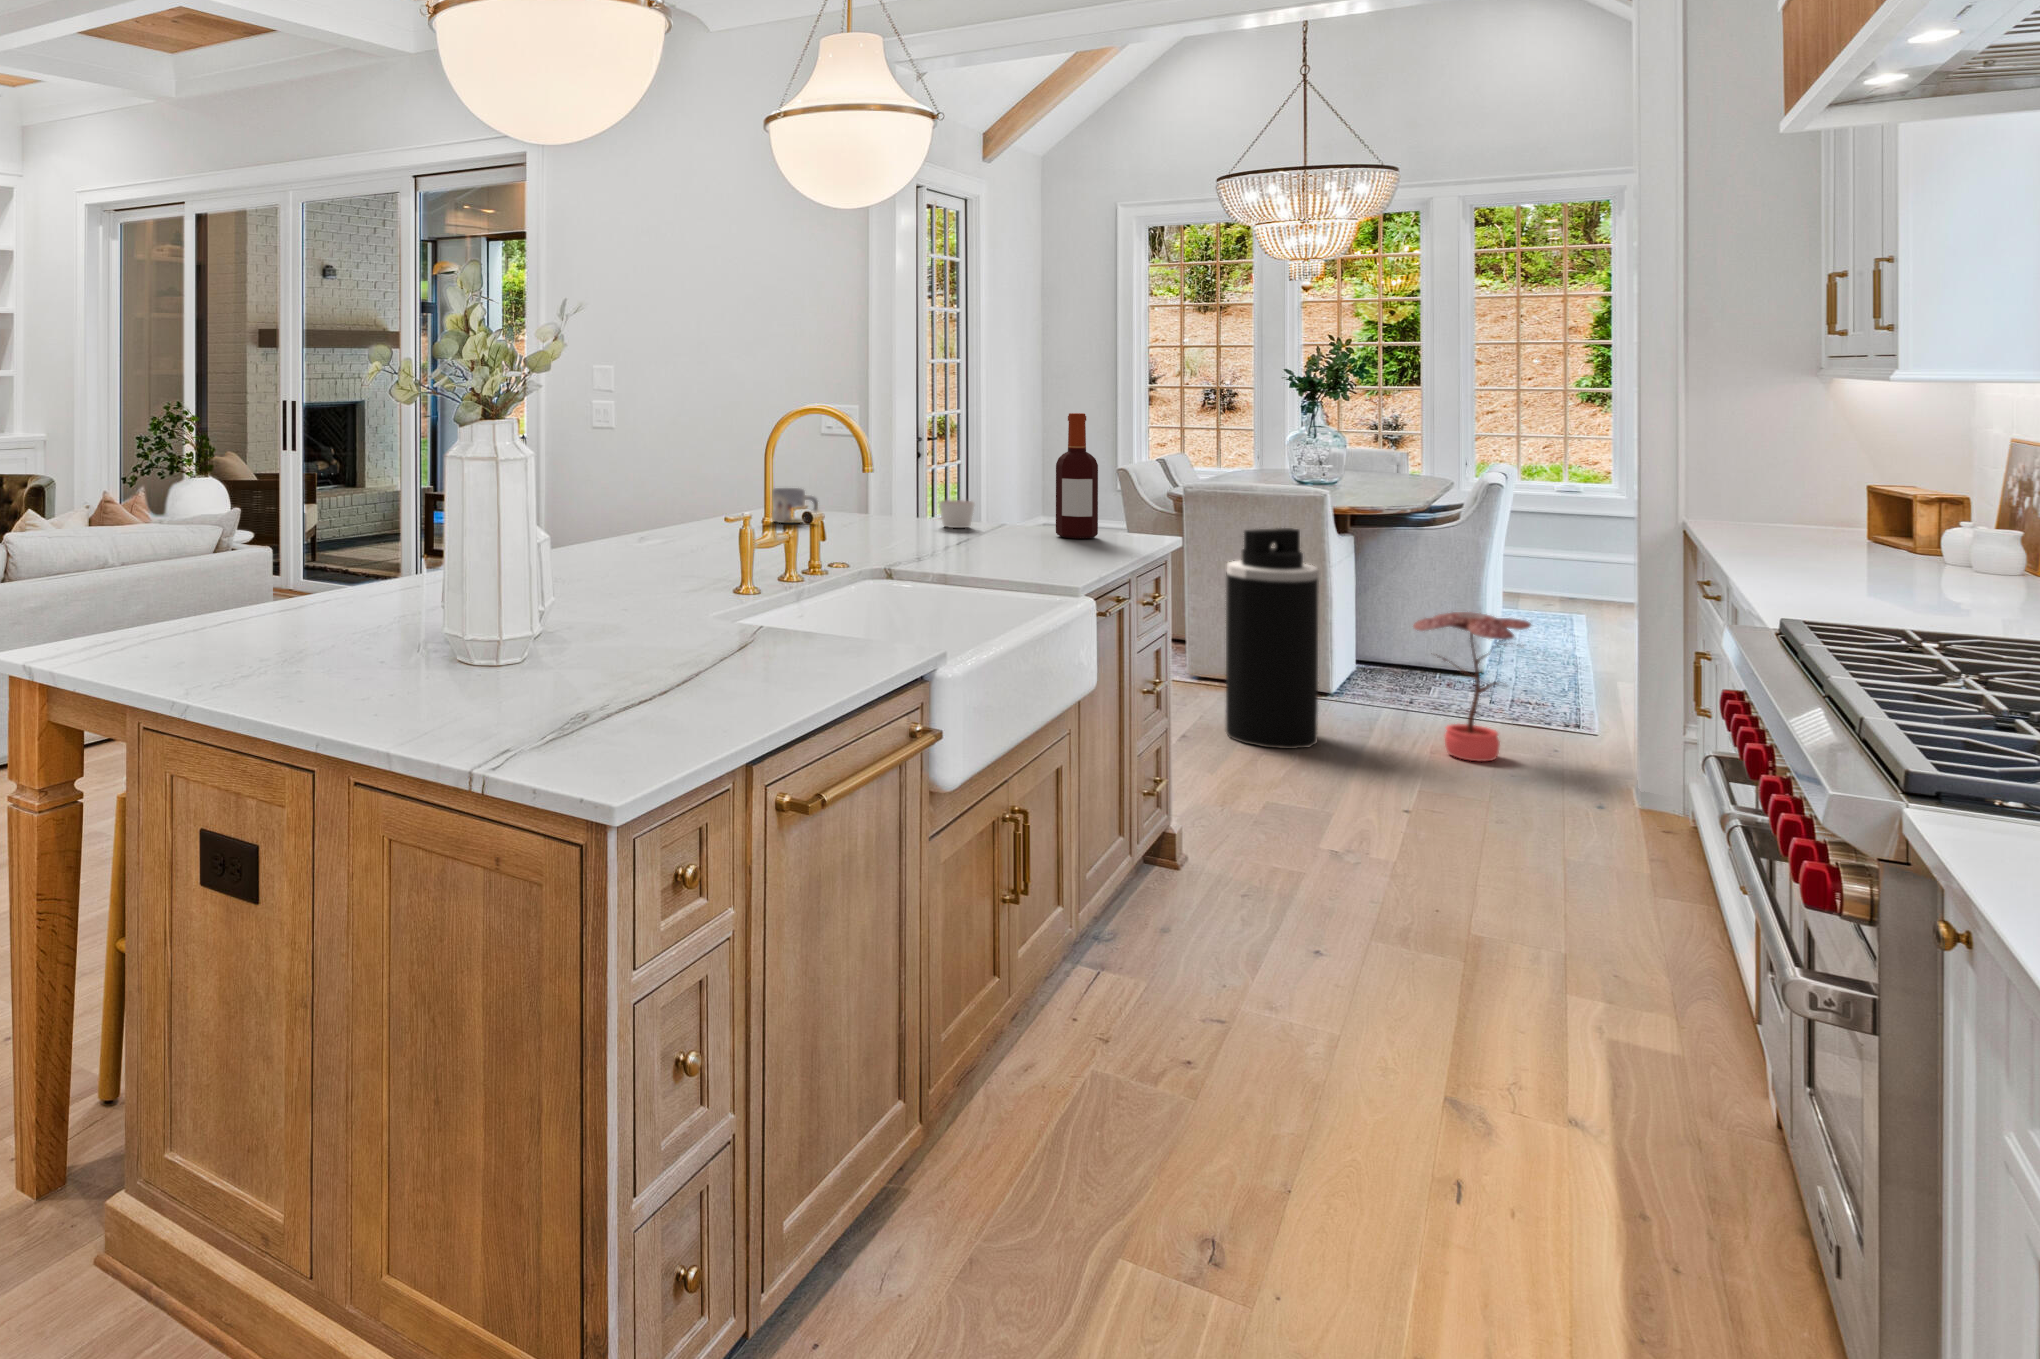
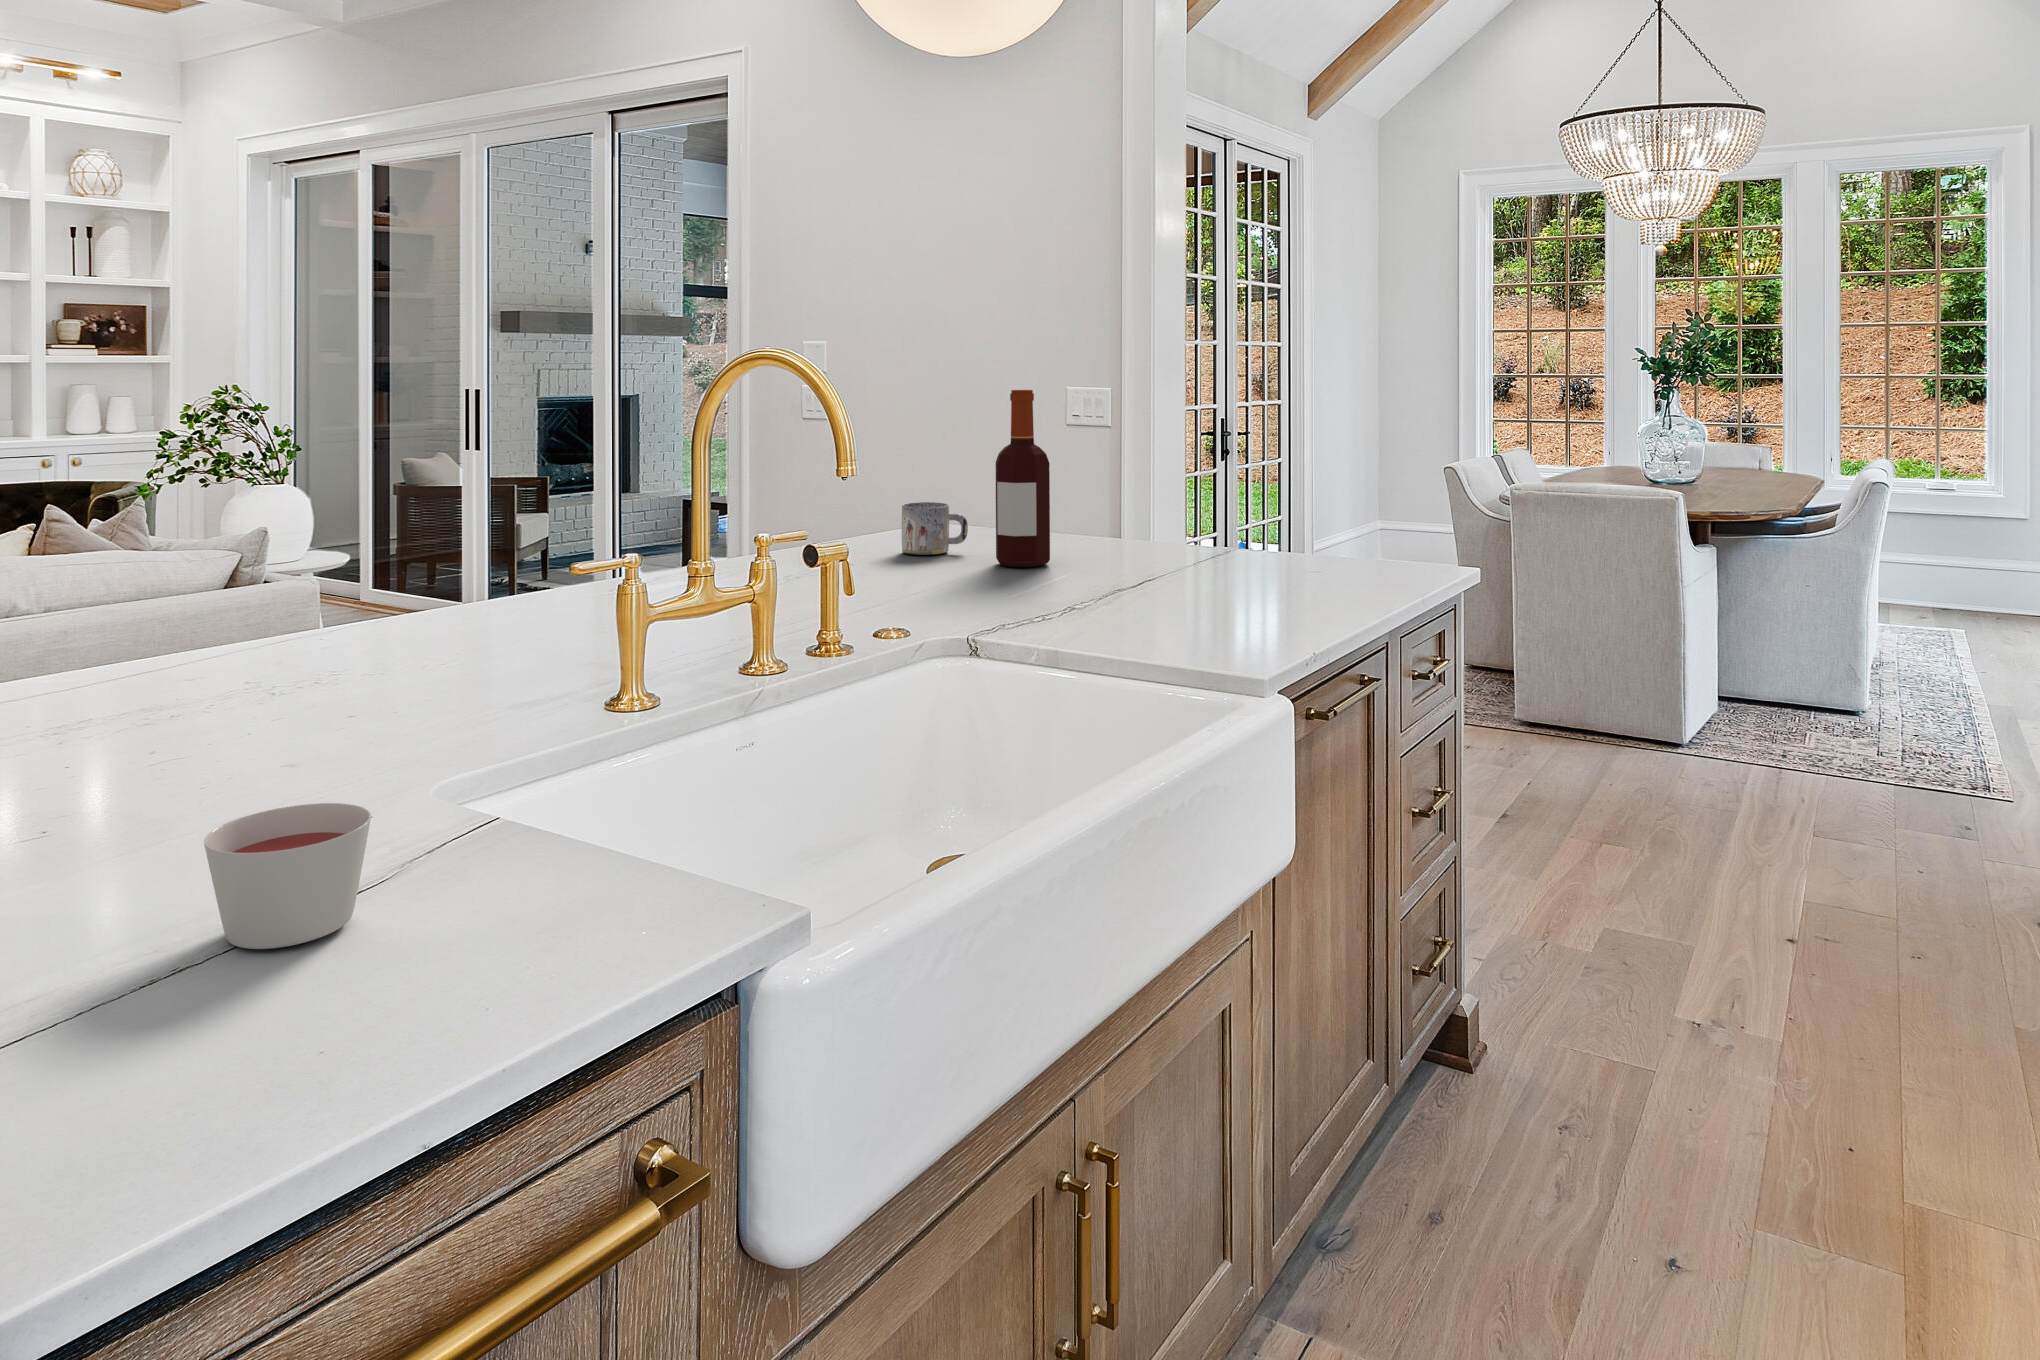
bottle: present [1056,413,1098,539] -> present [996,390,1050,567]
candle: present [939,500,974,528] -> present [204,803,371,949]
trash can: present [1226,528,1319,749] -> none [1562,542,1675,828]
potted plant: present [1413,612,1531,761] -> none [1792,650,1939,845]

